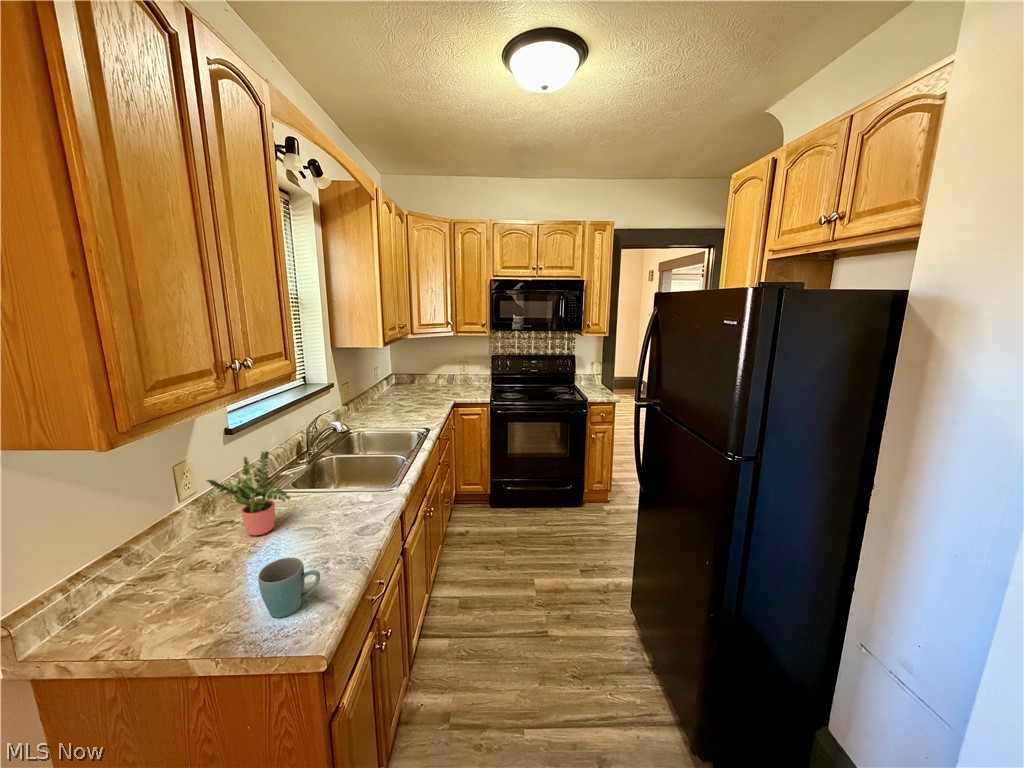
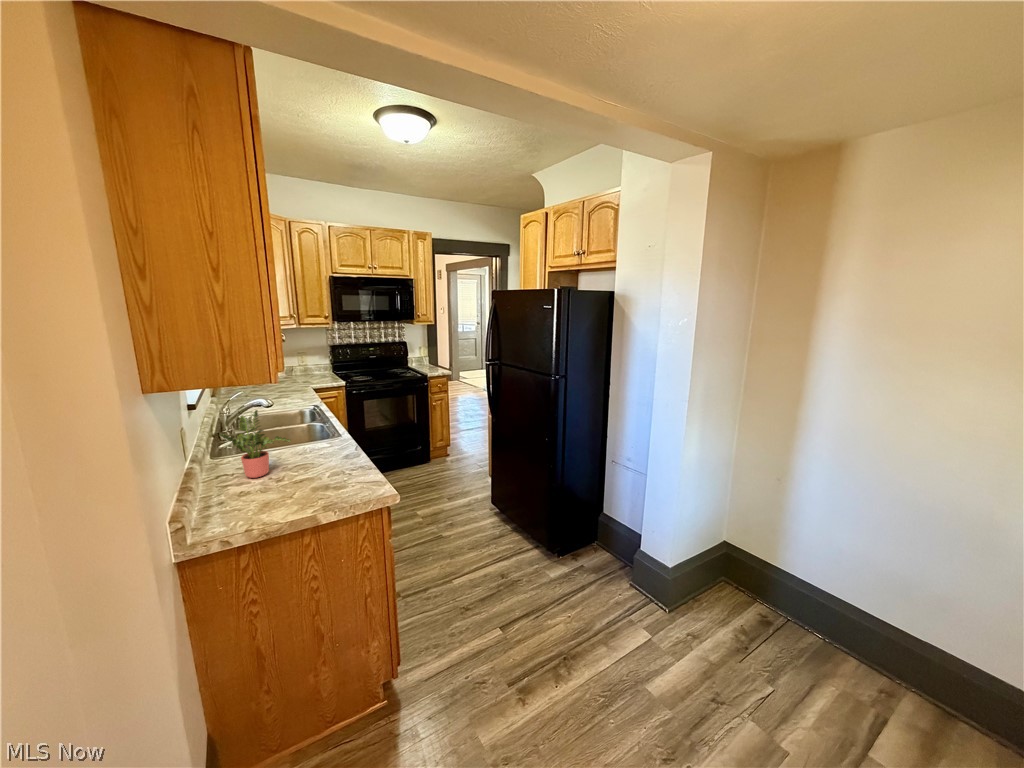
mug: present [258,557,320,618] -> none [328,460,366,496]

